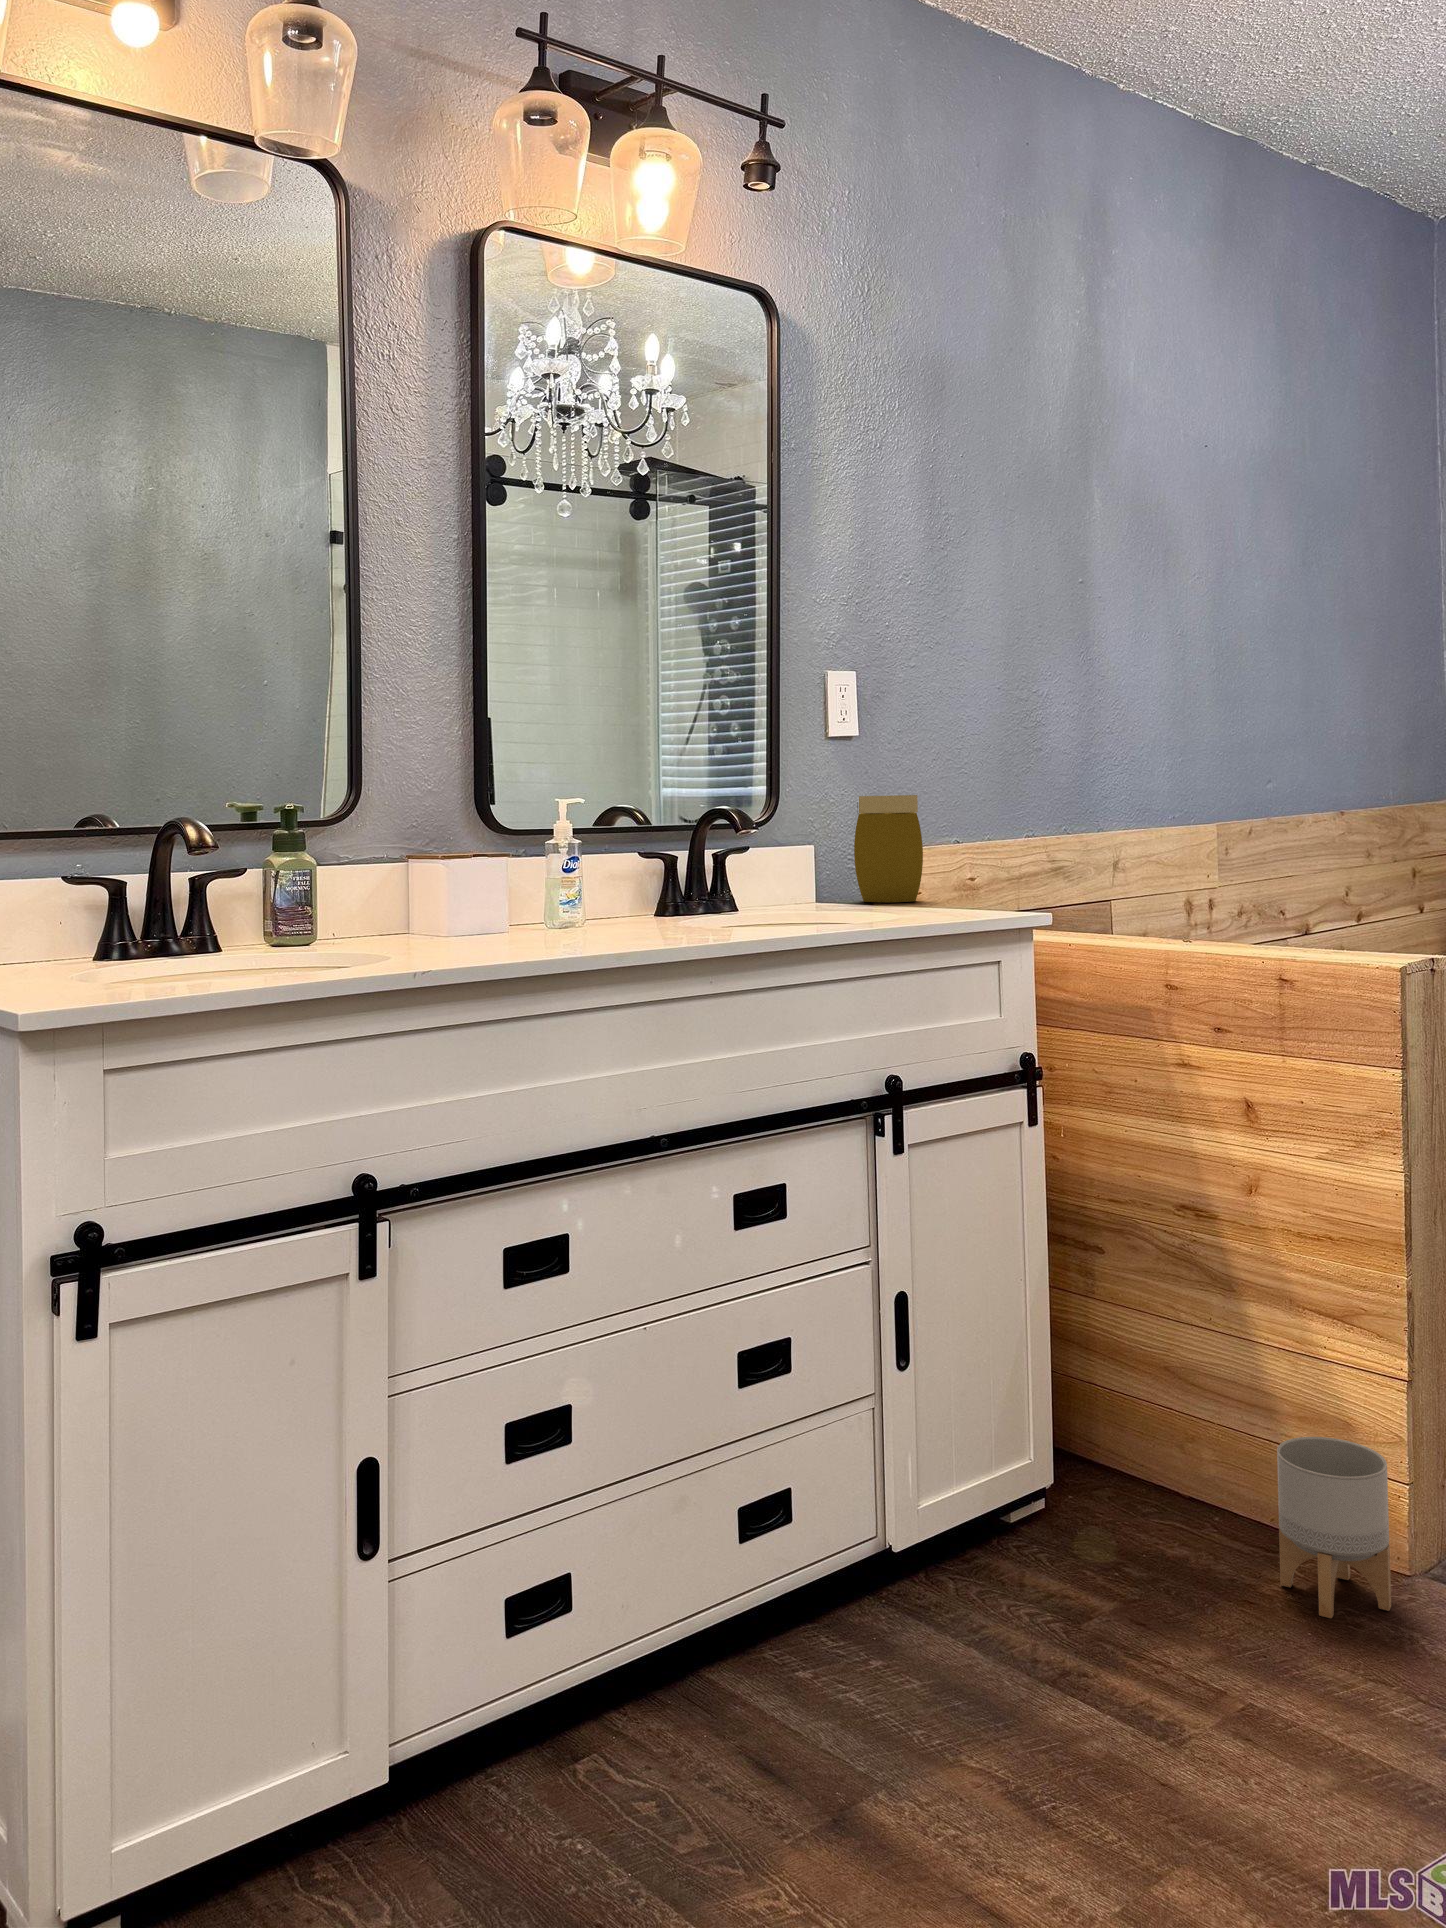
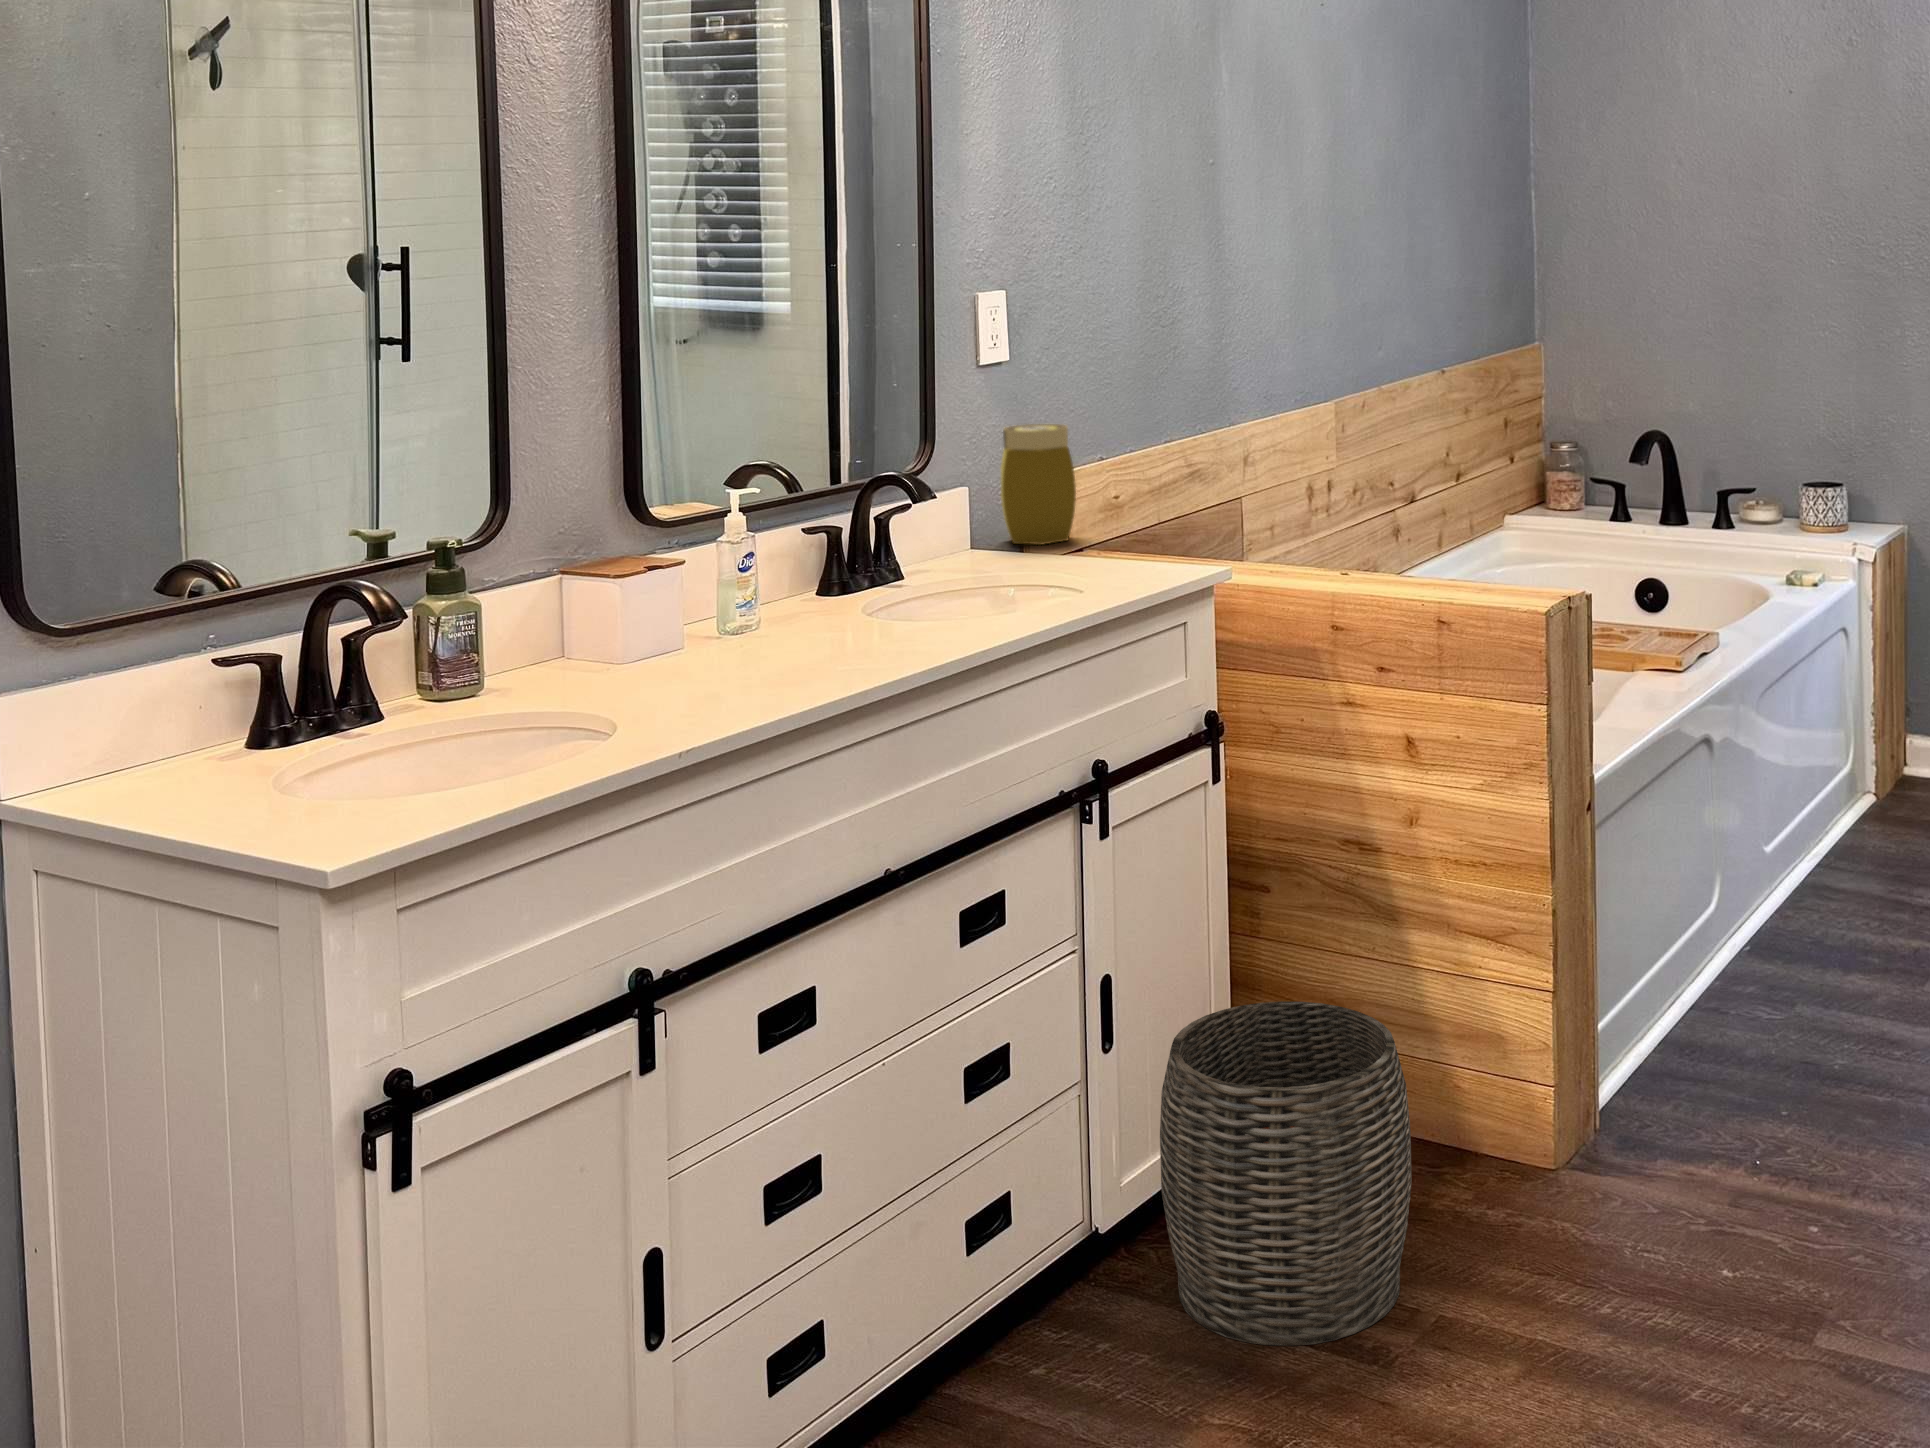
woven basket: none [948,1344,1223,1711] -> present [1160,1001,1412,1346]
planter: present [1277,1437,1391,1618] -> none [1445,1052,1541,1218]

